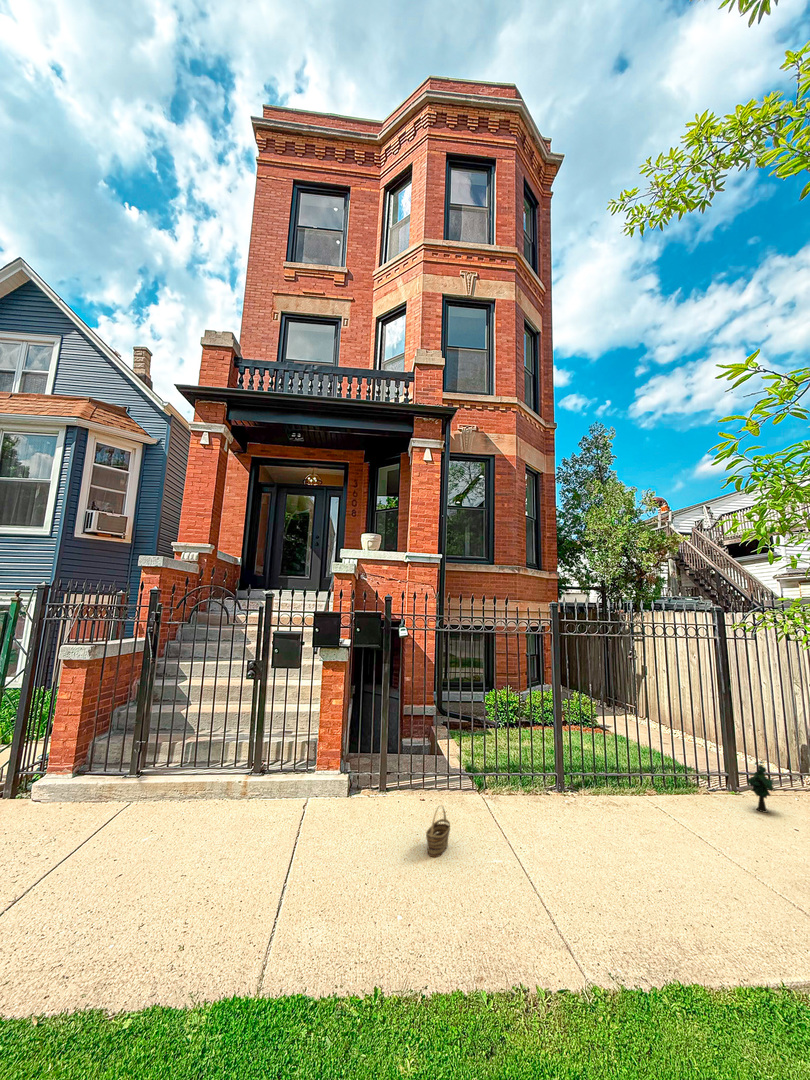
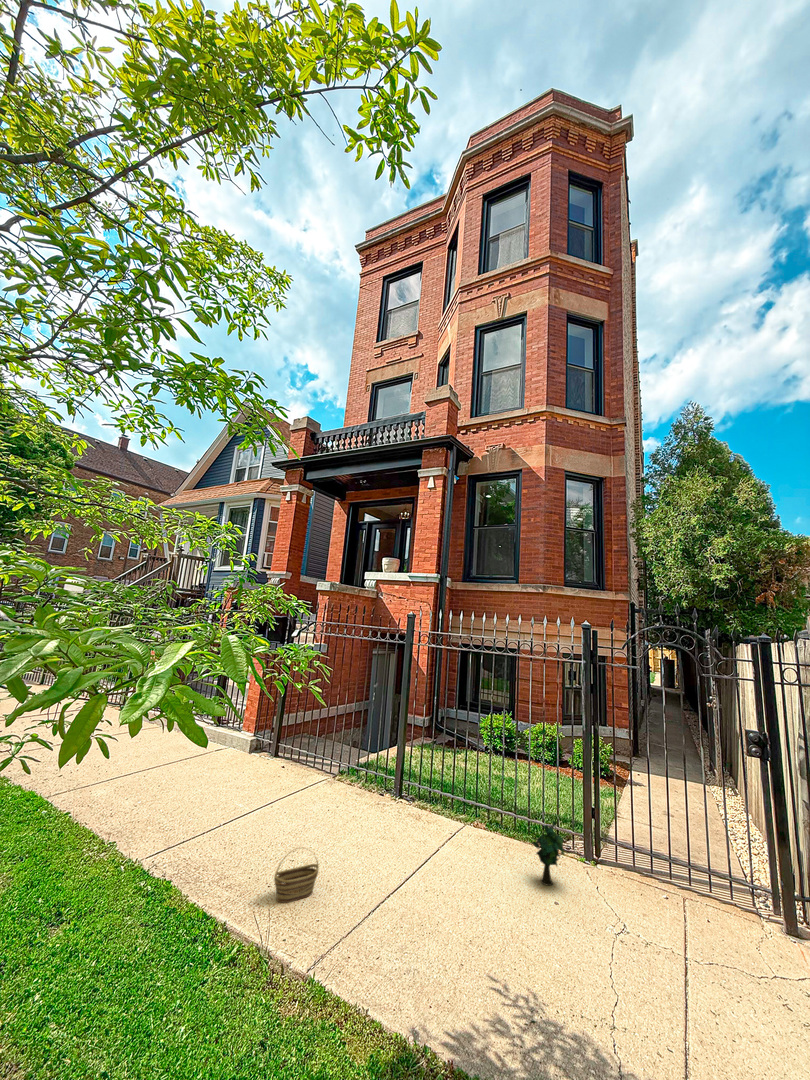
basket: present [426,806,450,857] -> present [274,848,319,903]

